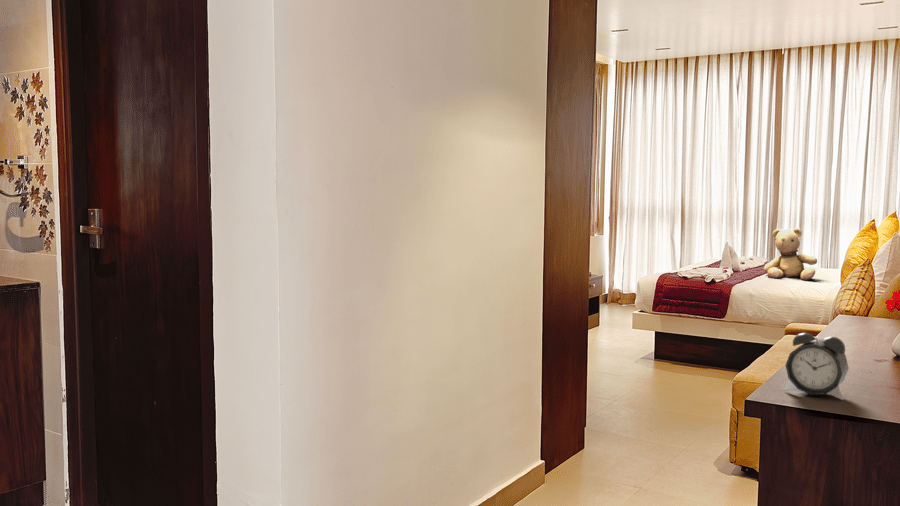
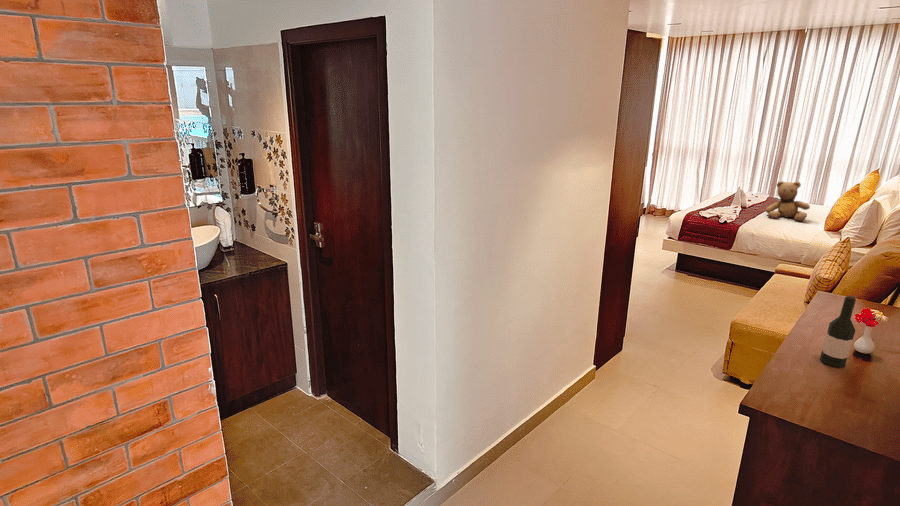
wine bottle: none [840,262,875,367] -> present [820,295,856,368]
alarm clock: present [784,333,849,400] -> none [775,363,828,415]

